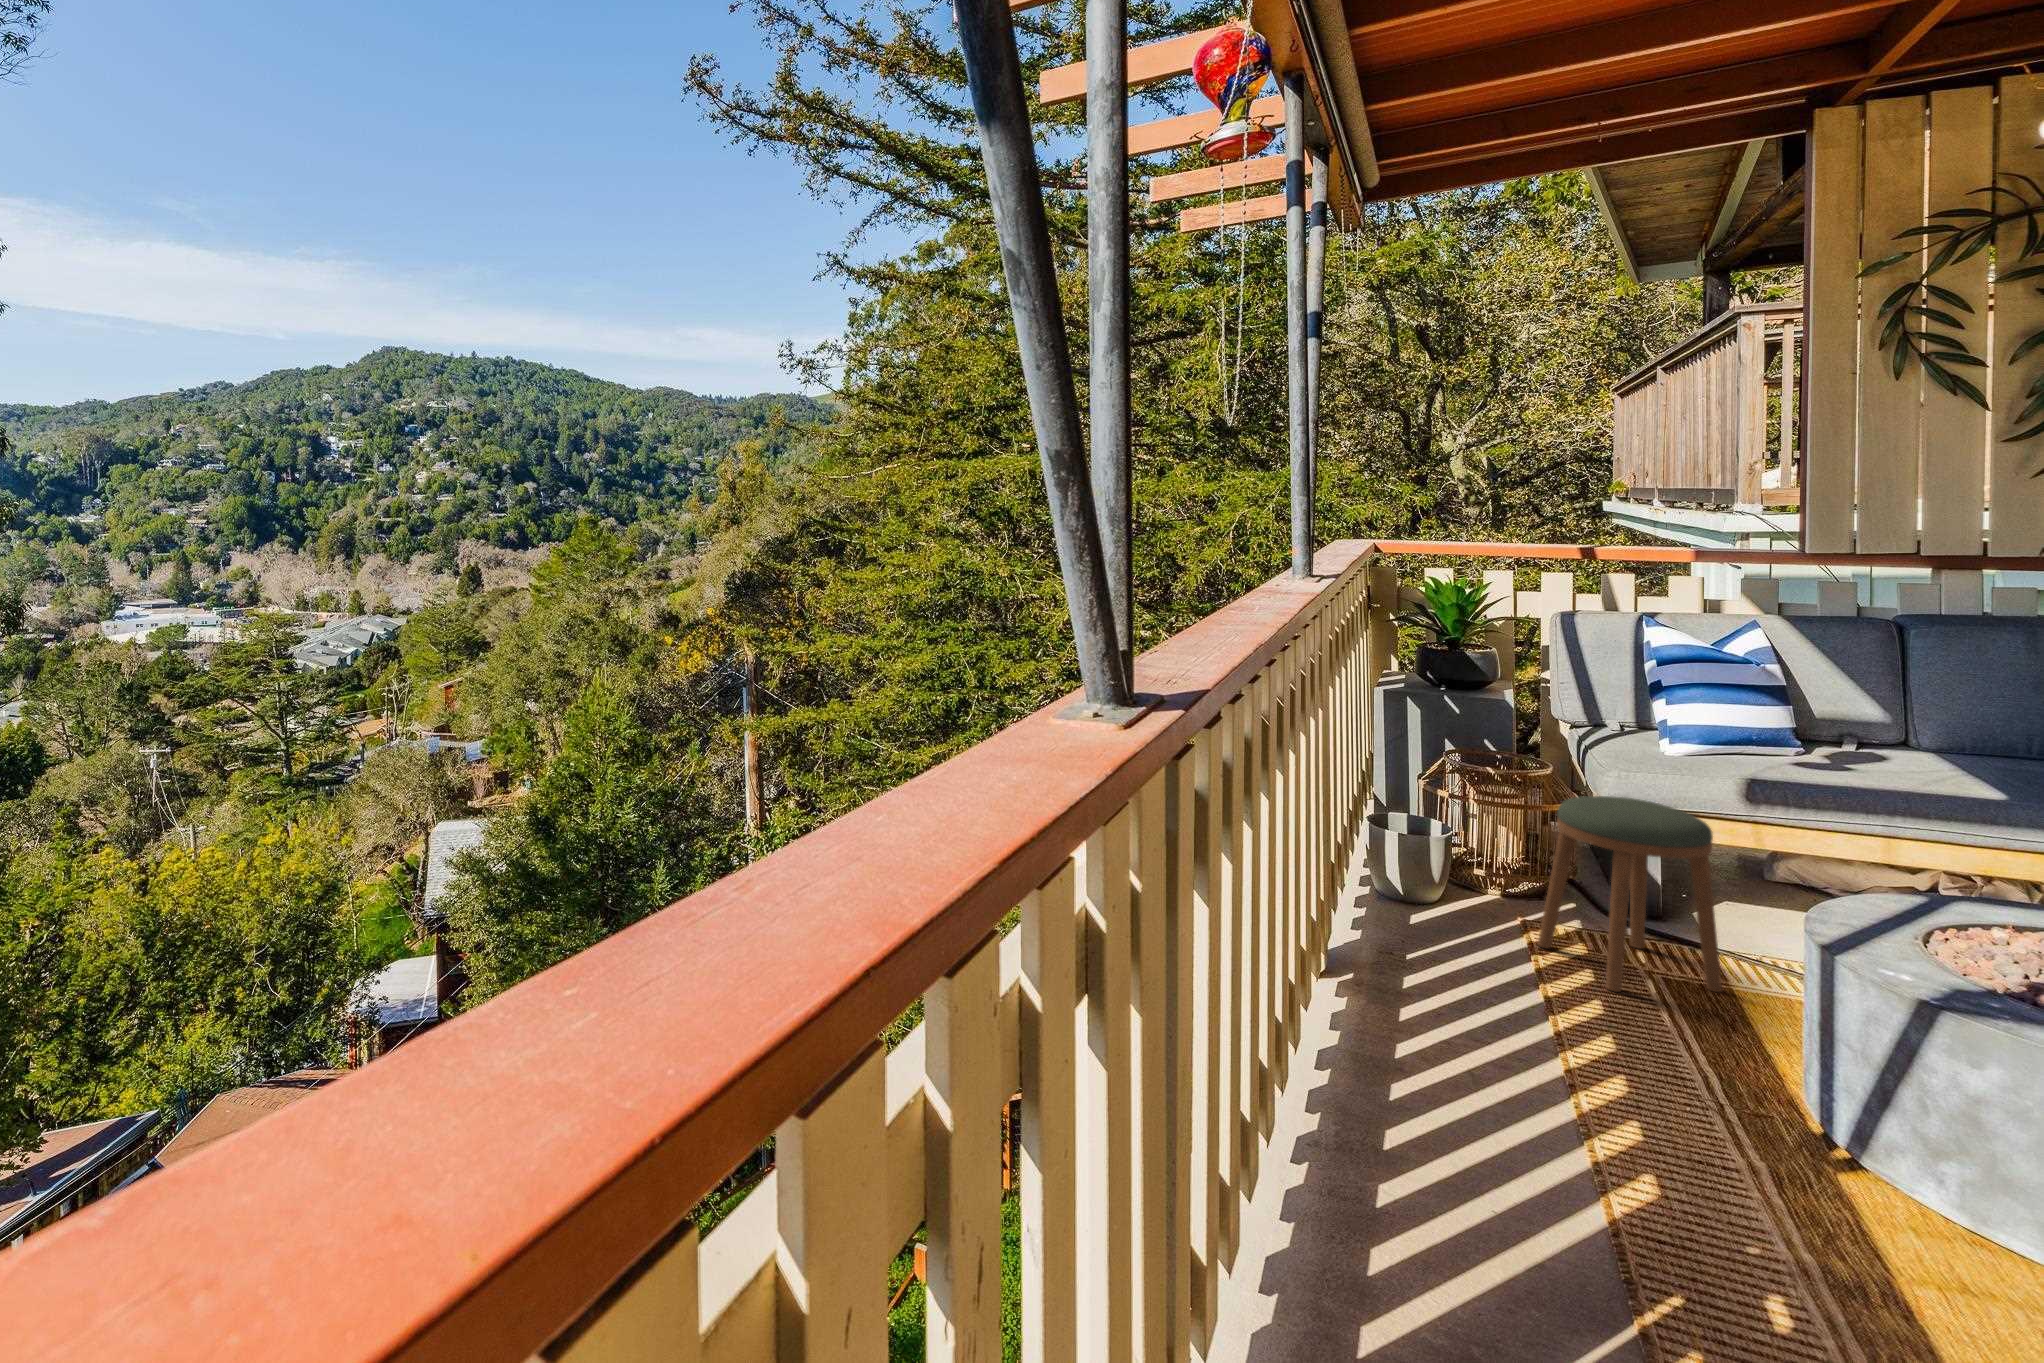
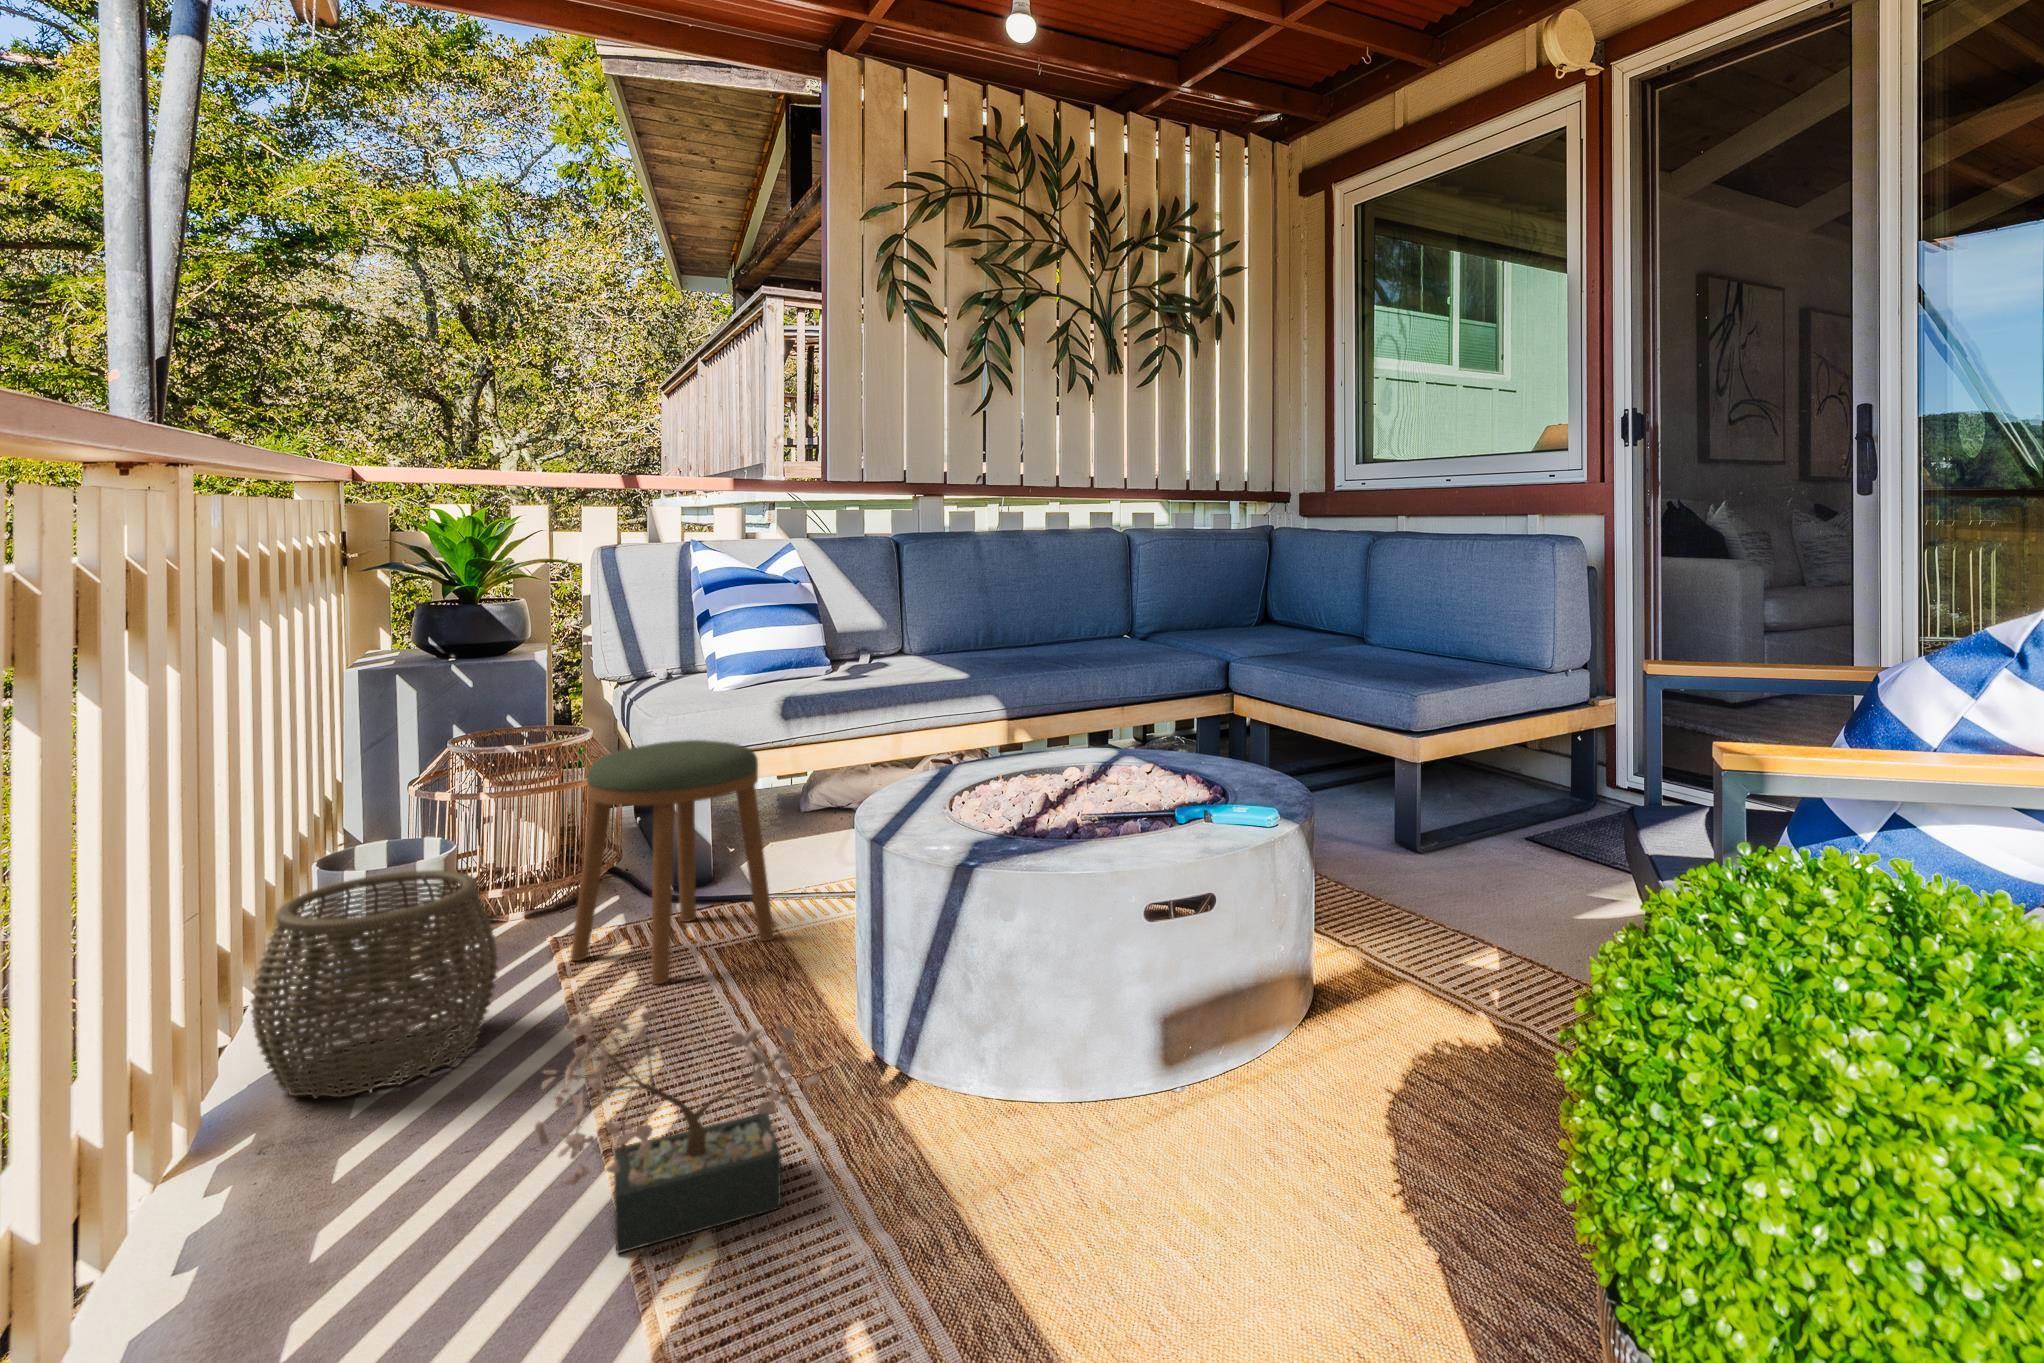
woven basket: none [1346,845,1493,990] -> present [251,870,498,1098]
decorative plant: none [1533,989,1761,1198] -> present [535,1006,820,1253]

